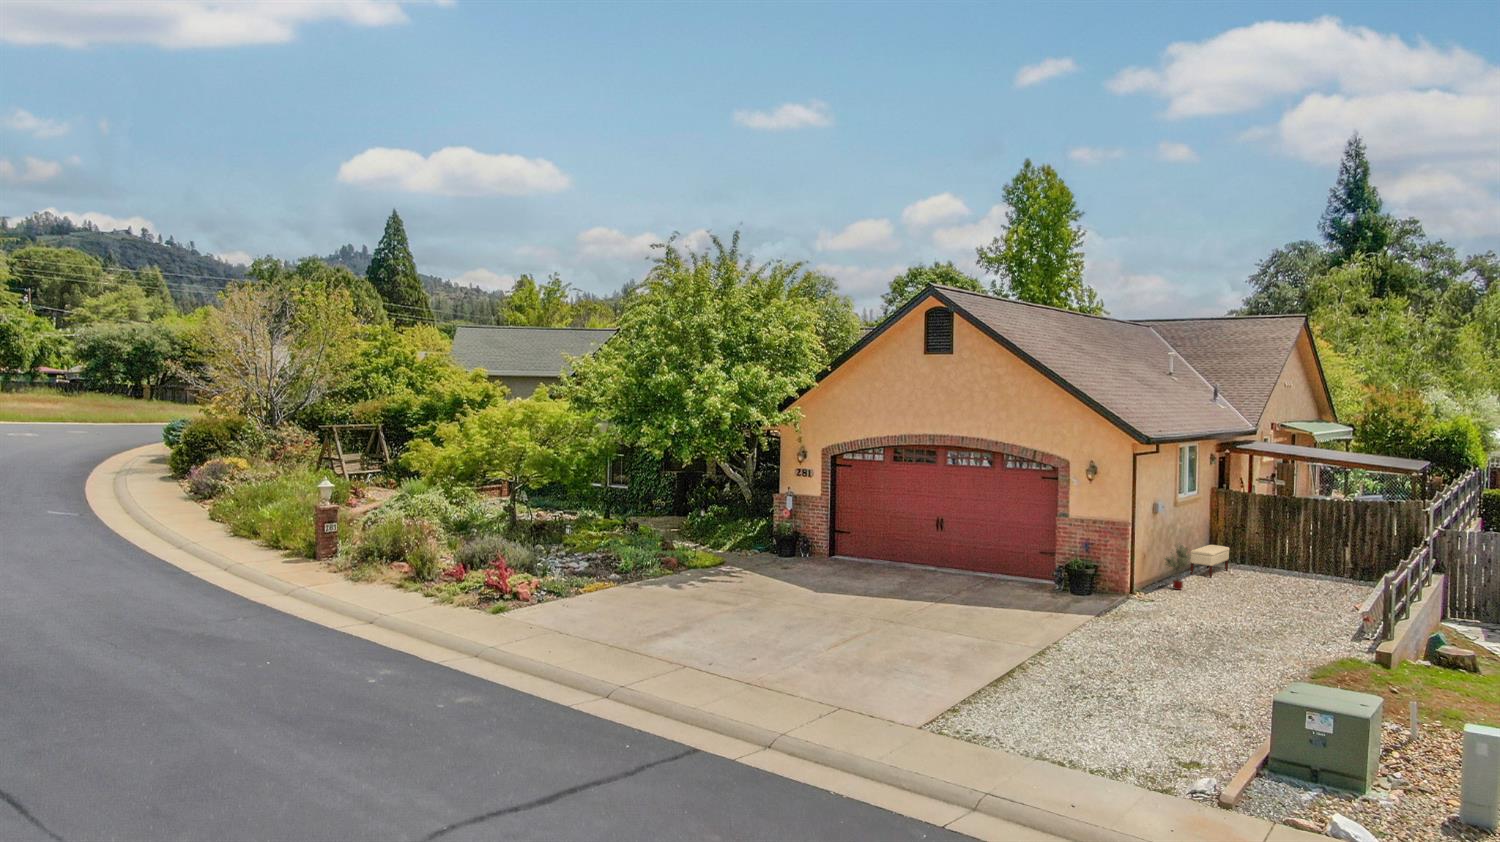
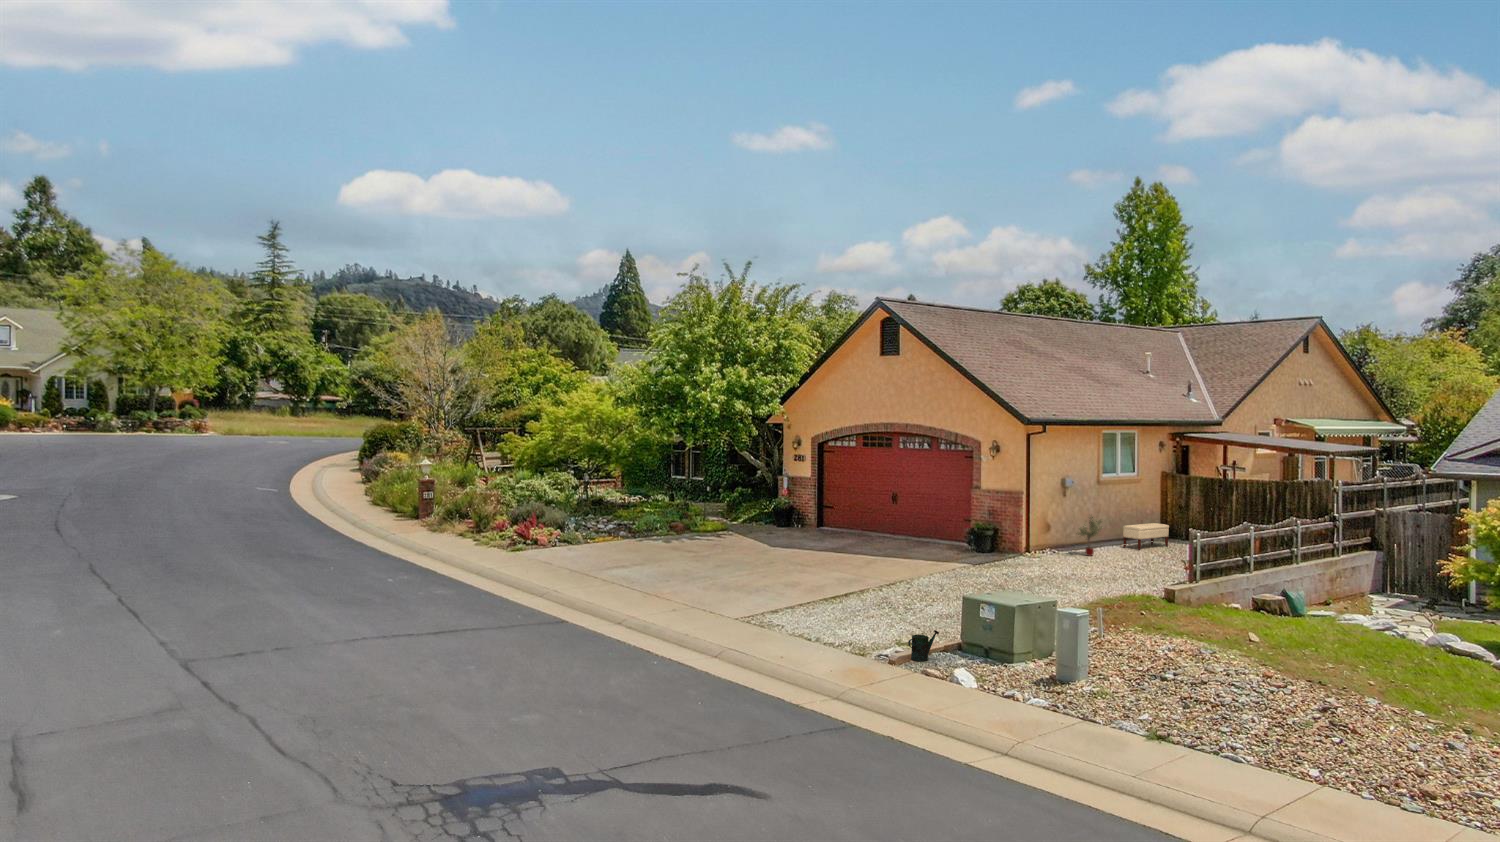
watering can: none [1285,766,1313,816] -> present [908,630,939,661]

